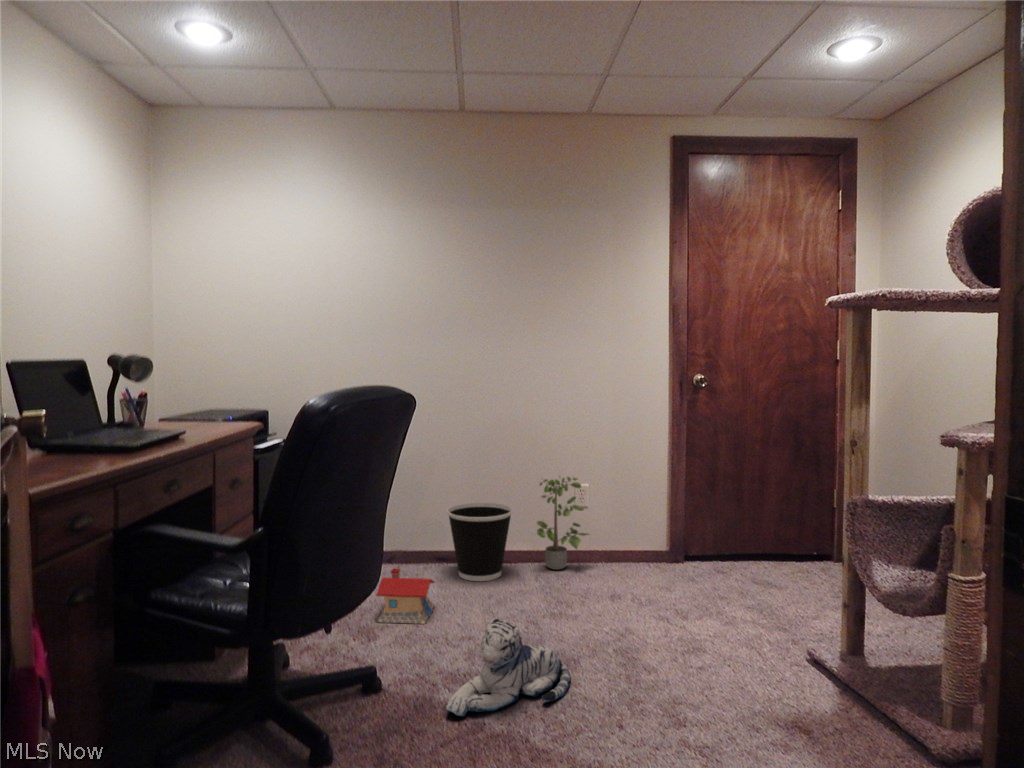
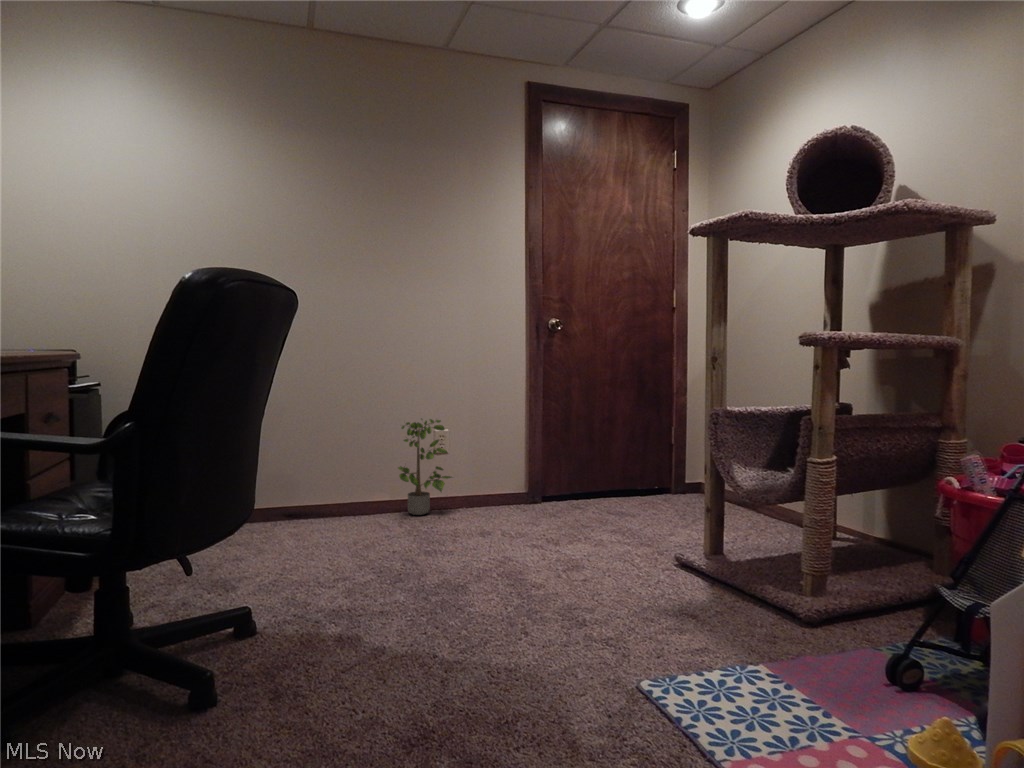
wastebasket: present [447,503,513,581] -> none [301,450,374,531]
toy house: present [376,569,435,624] -> none [228,516,296,575]
plush toy: present [446,618,571,717] -> none [338,540,465,646]

